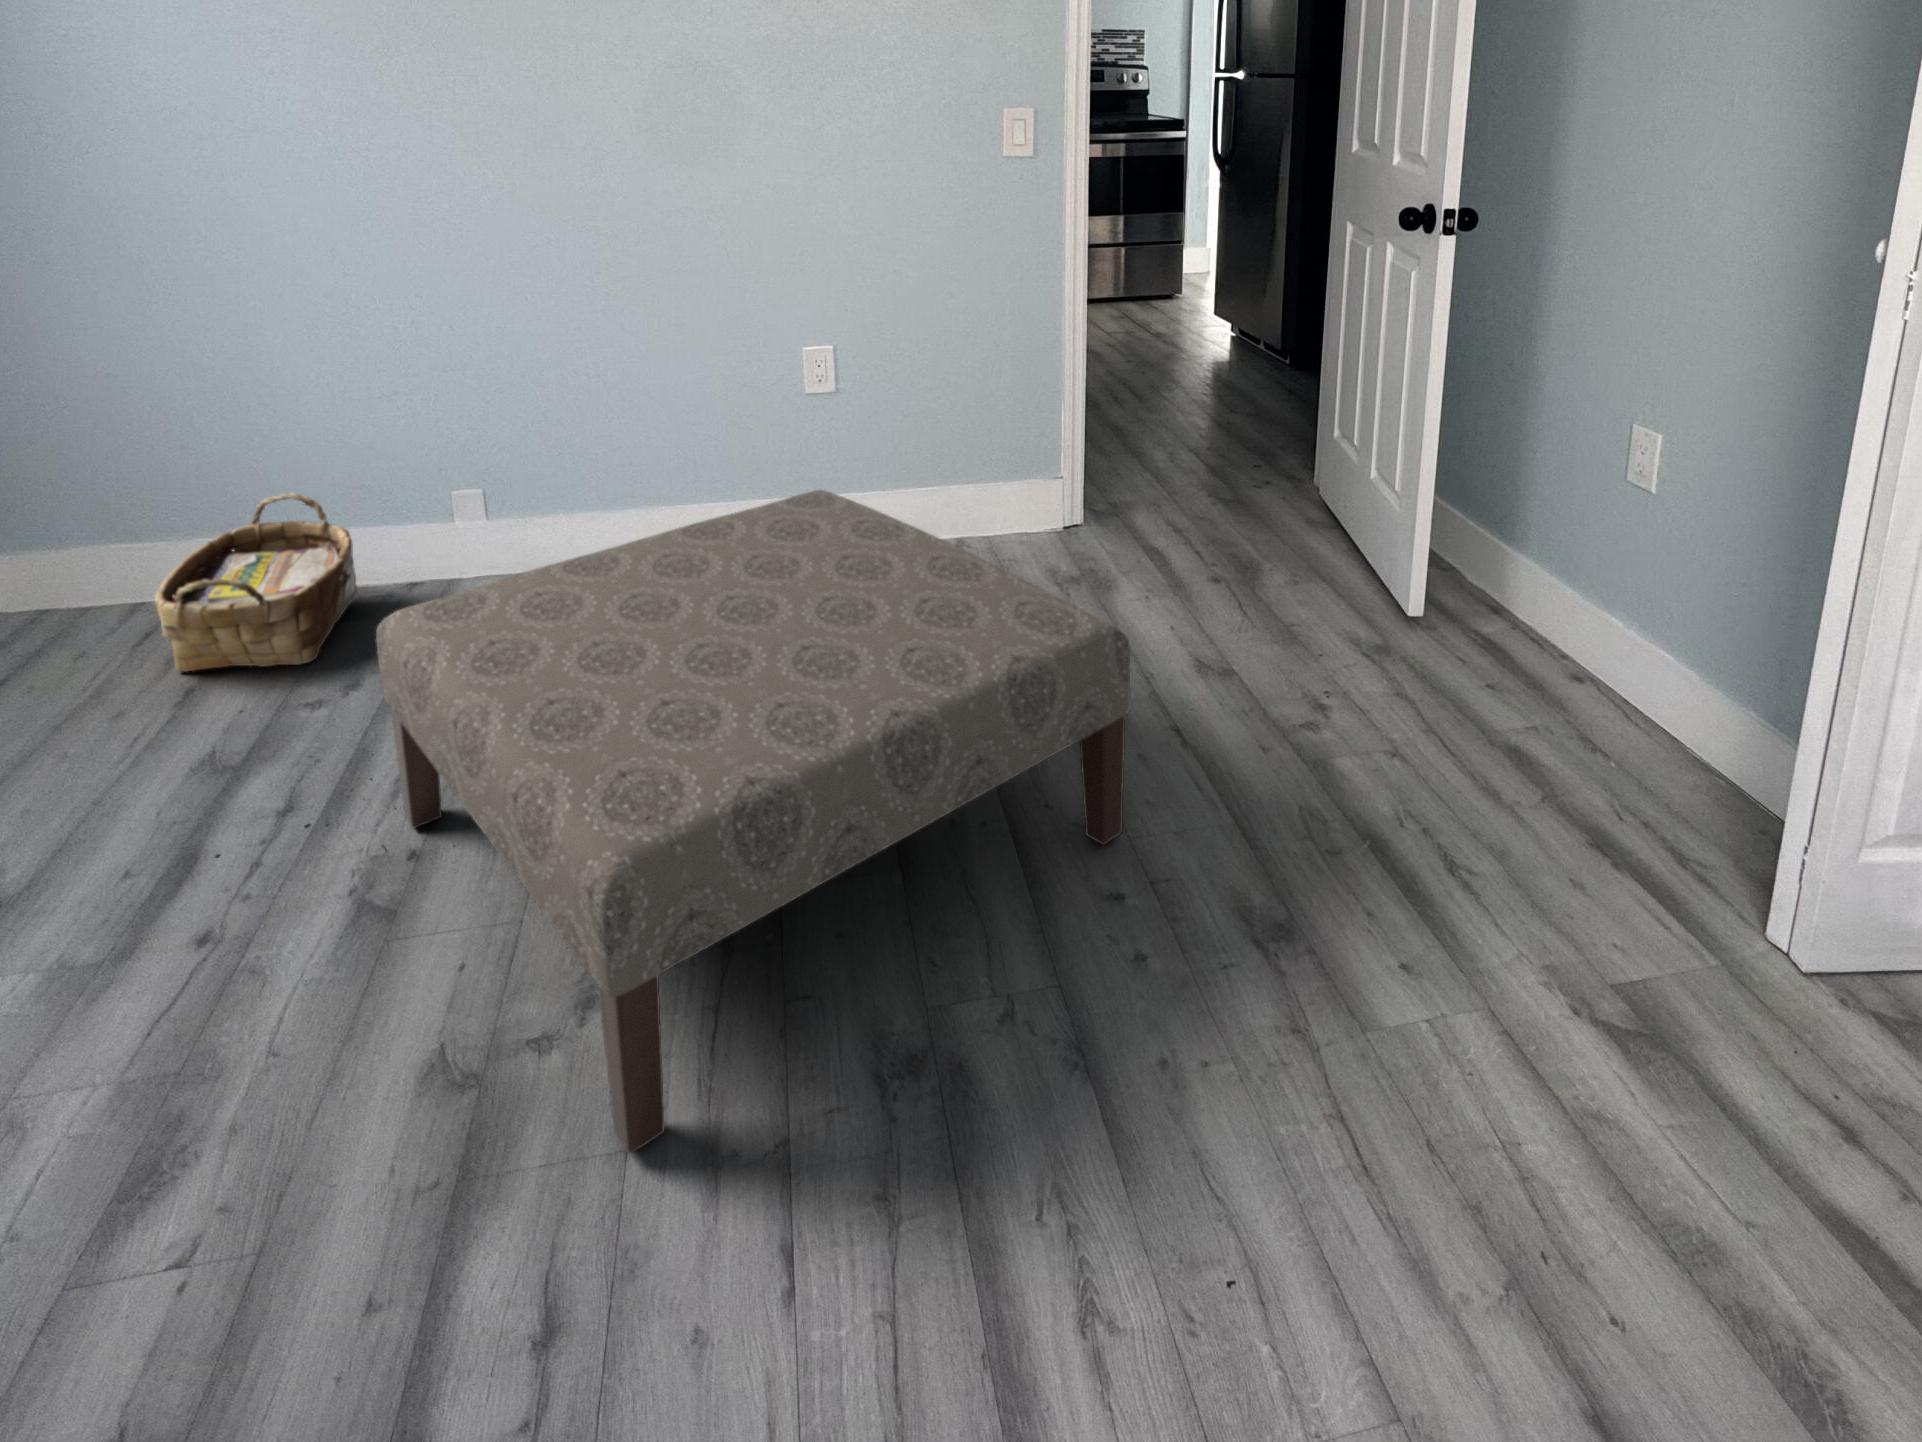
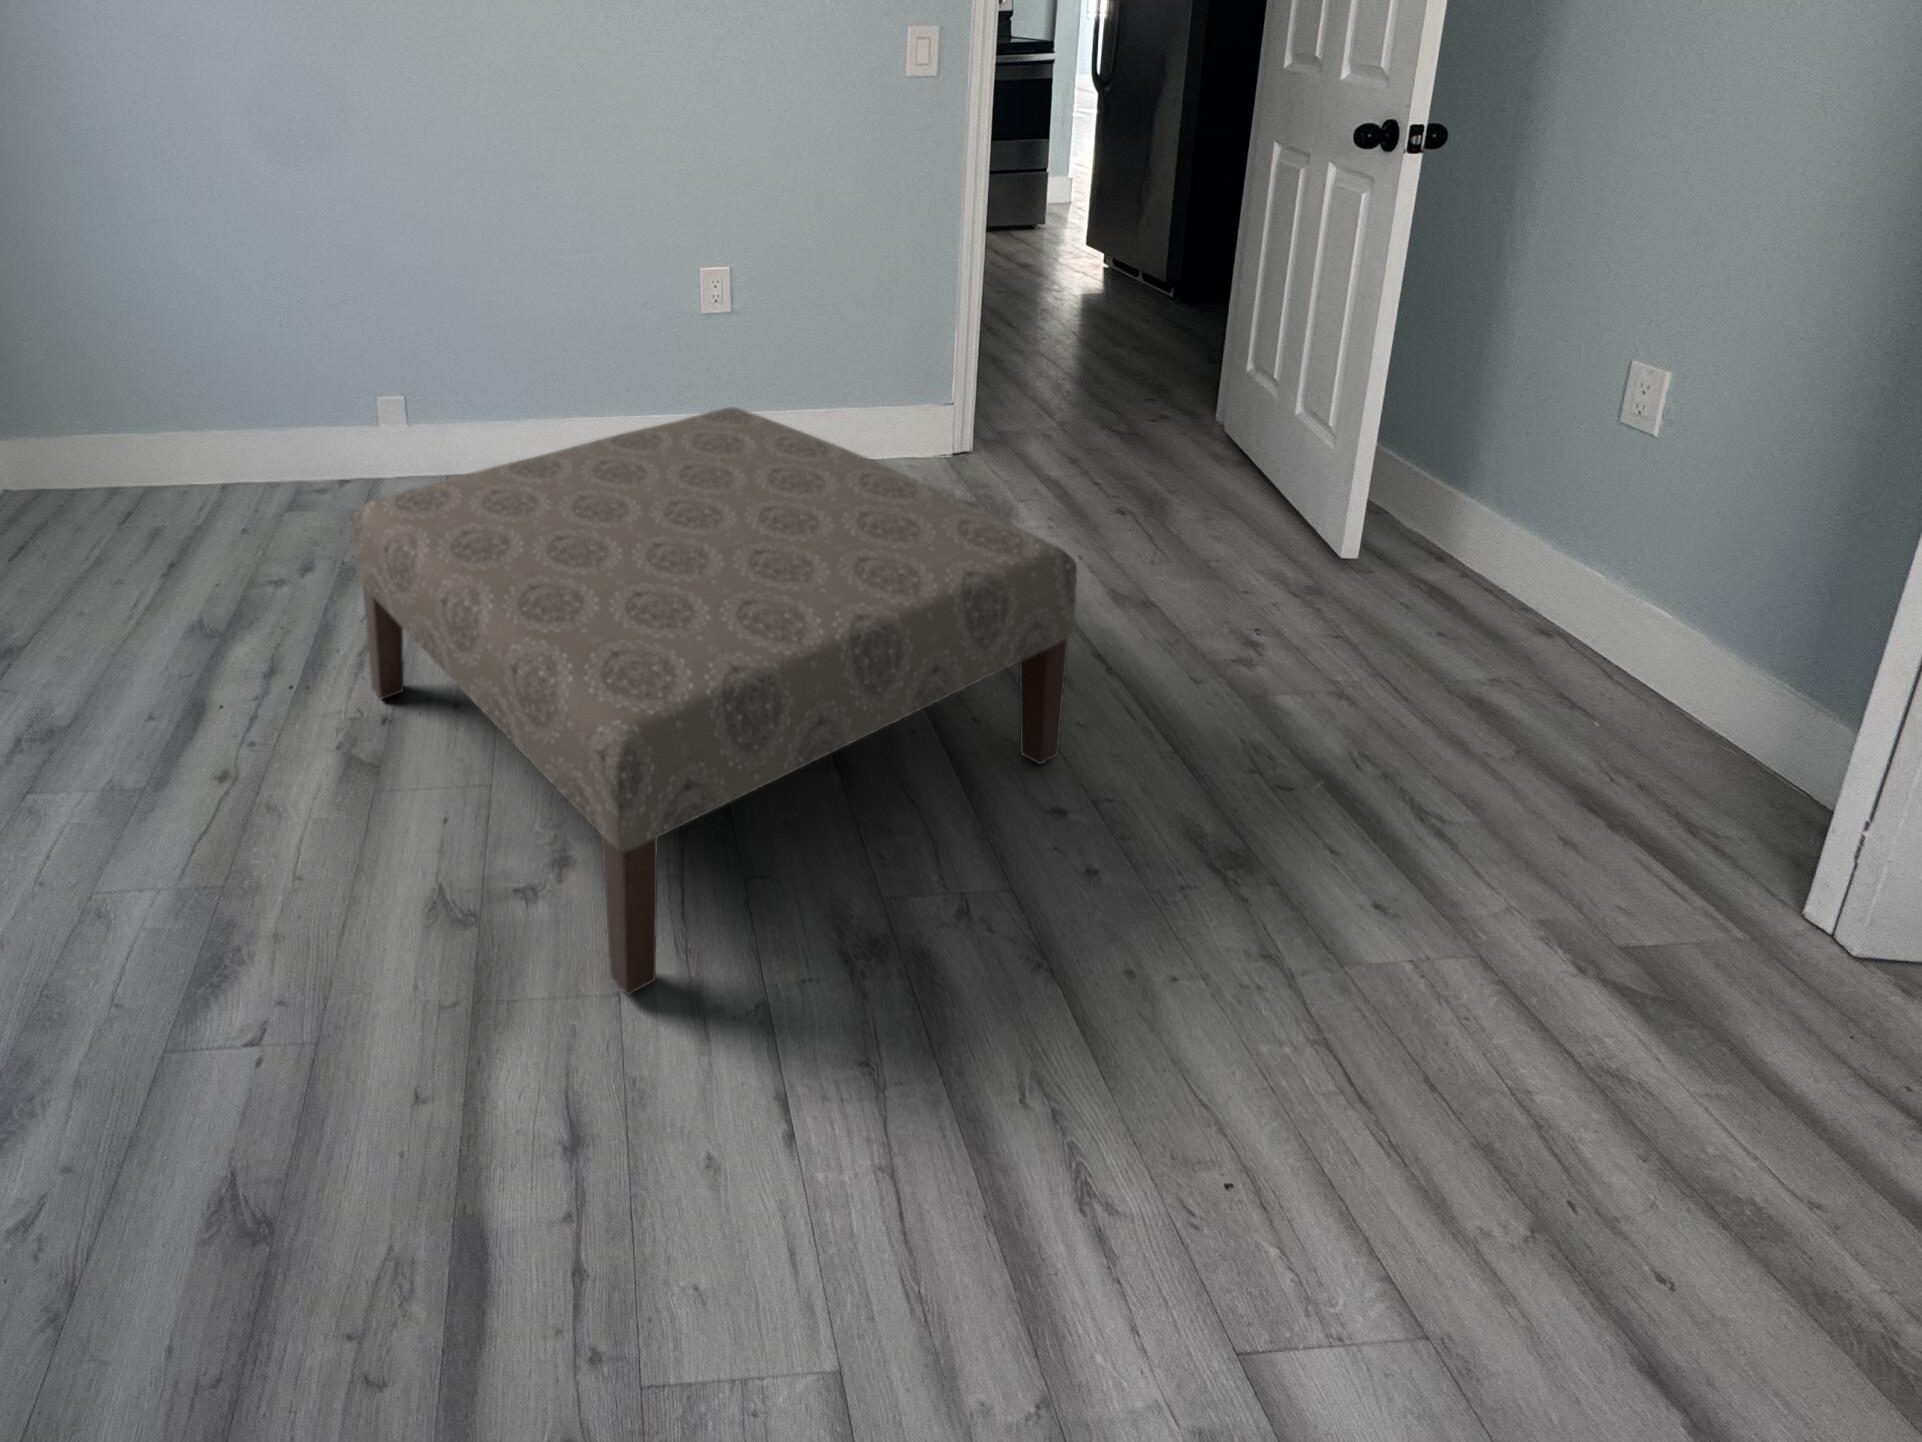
woven basket: present [155,493,358,671] -> none [136,396,293,552]

